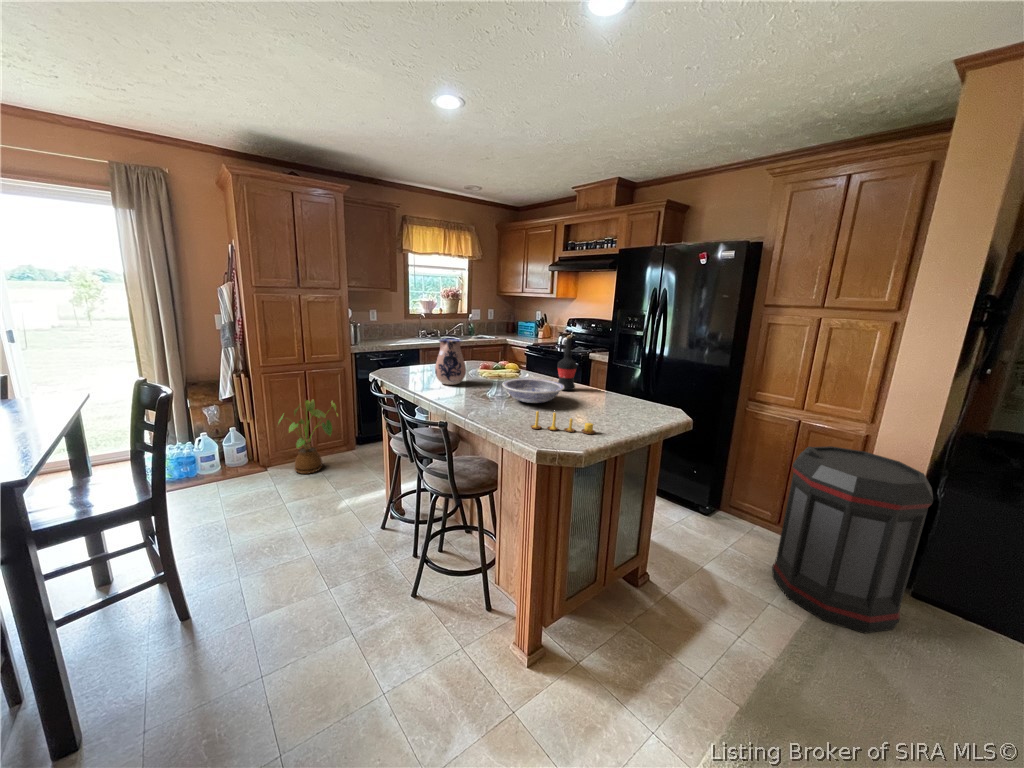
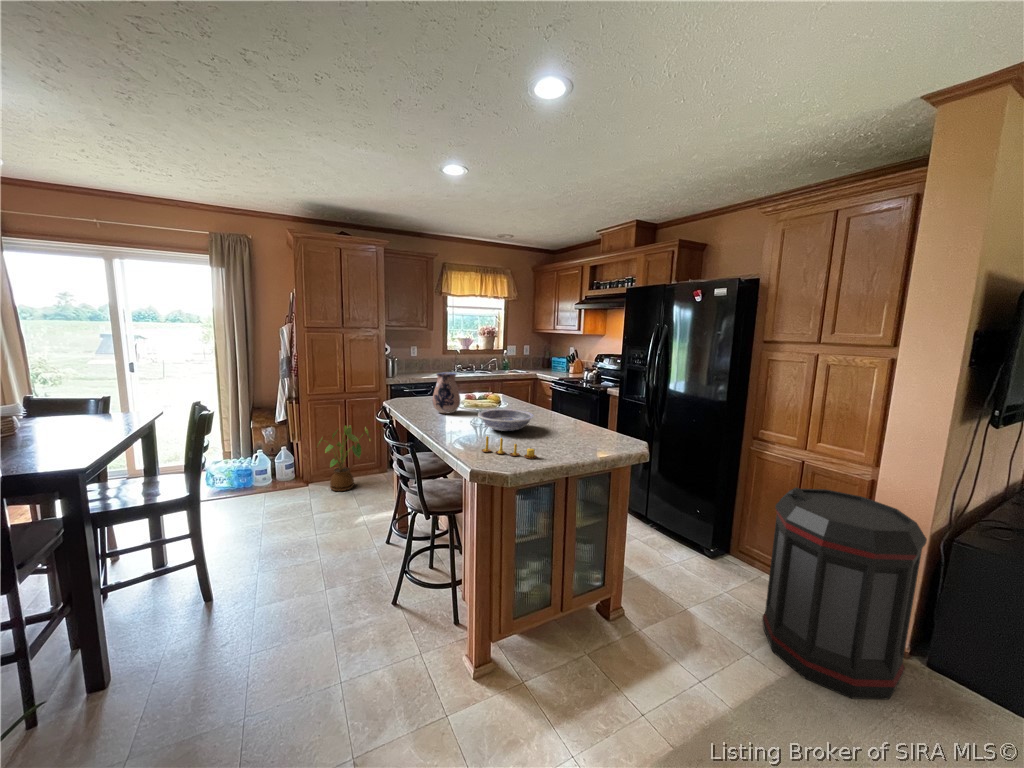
wine bottle: present [557,336,577,390] -> none [539,370,558,421]

